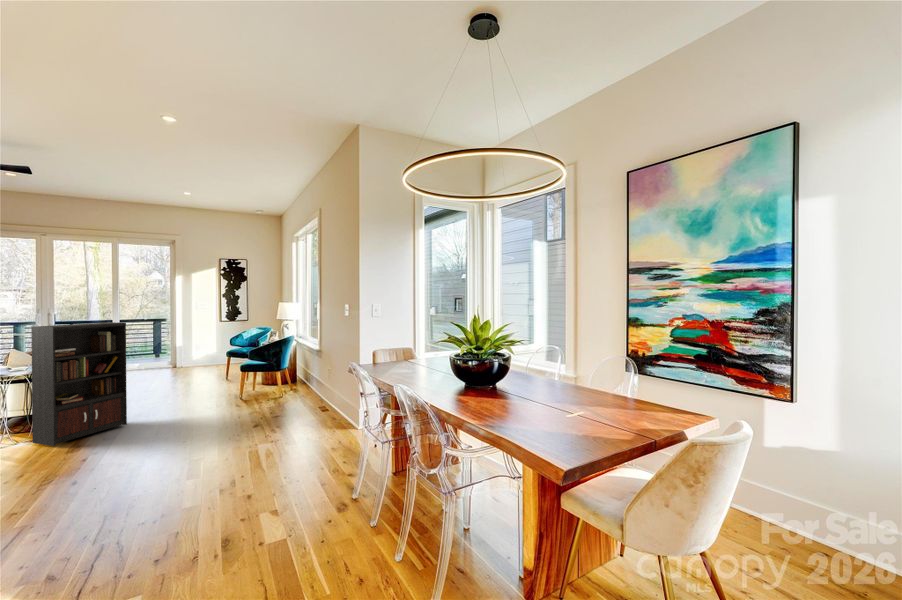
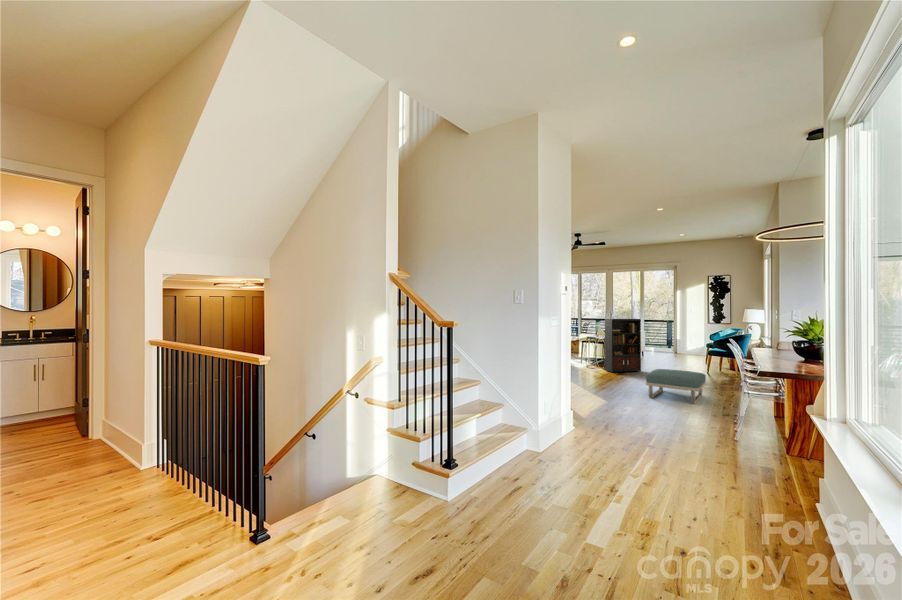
footstool: none [165,417,284,511] -> present [645,369,706,404]

